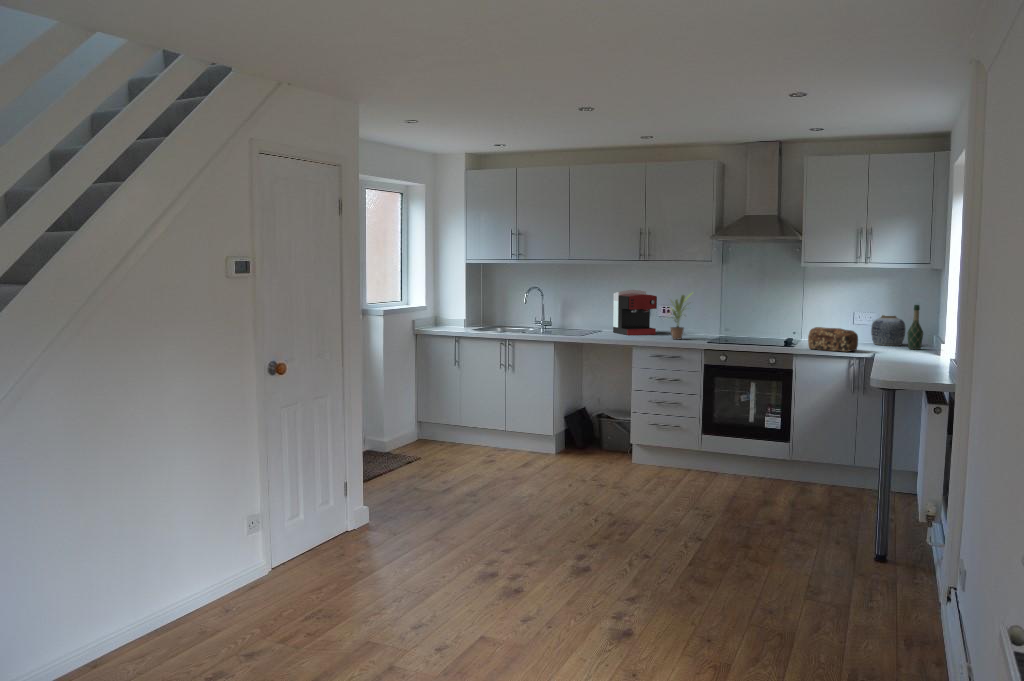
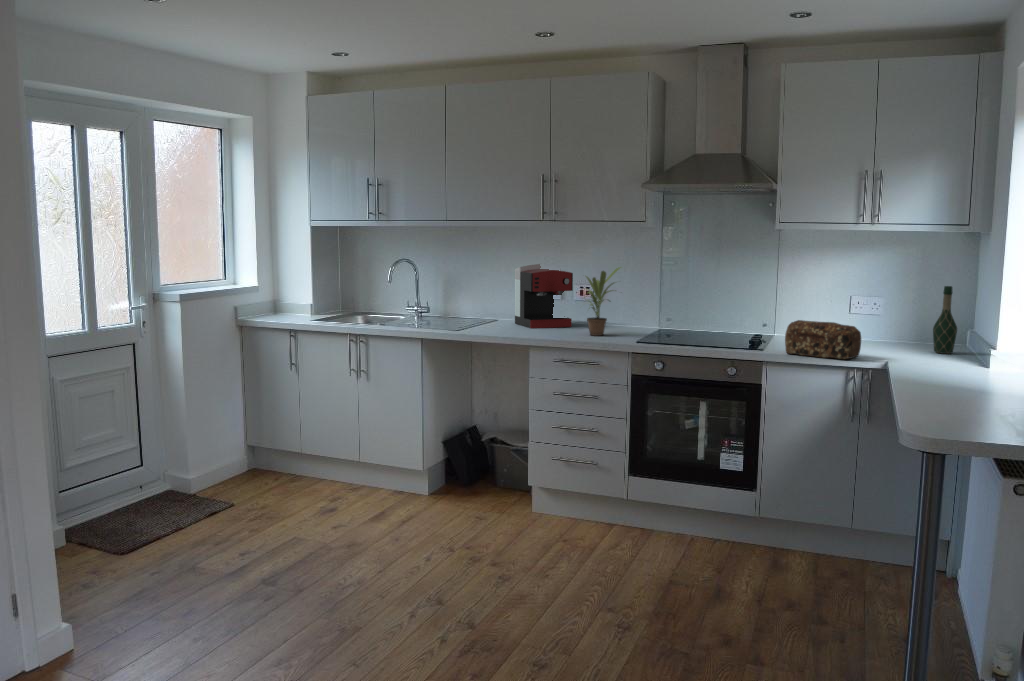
vase: present [871,315,905,346] -> none [876,301,927,347]

